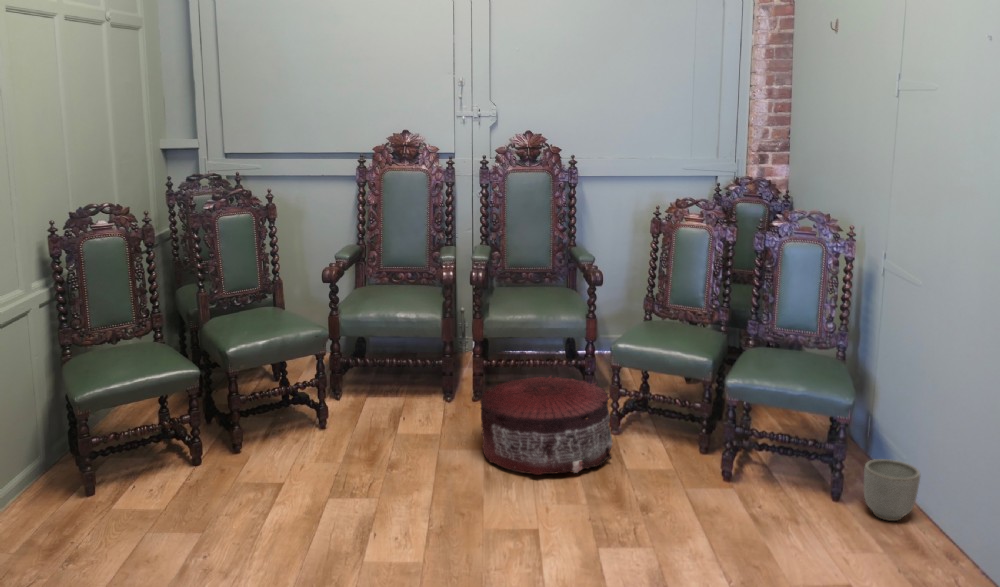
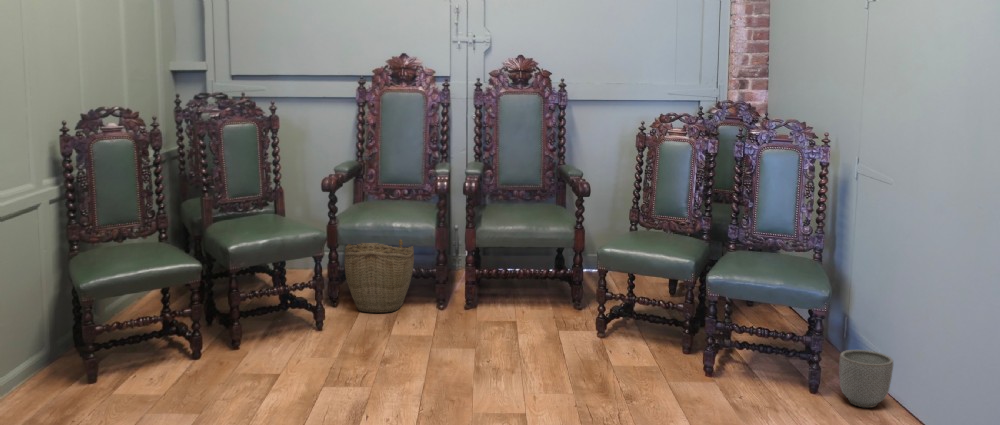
woven basket: none [347,302,419,406] -> present [345,239,414,313]
pouf: present [481,376,612,475] -> none [472,278,599,368]

